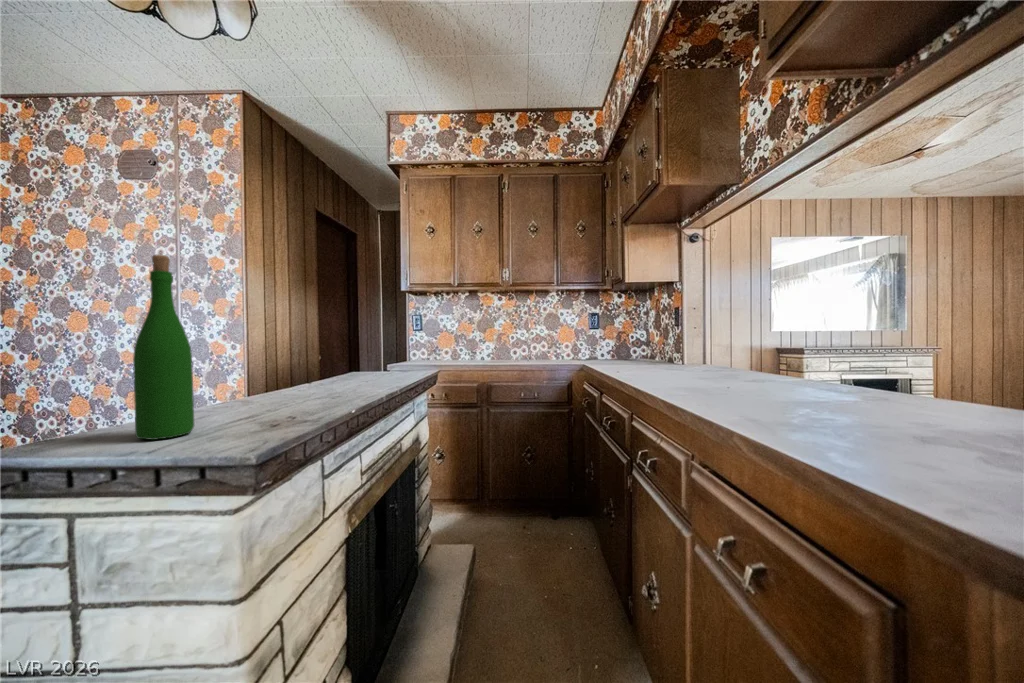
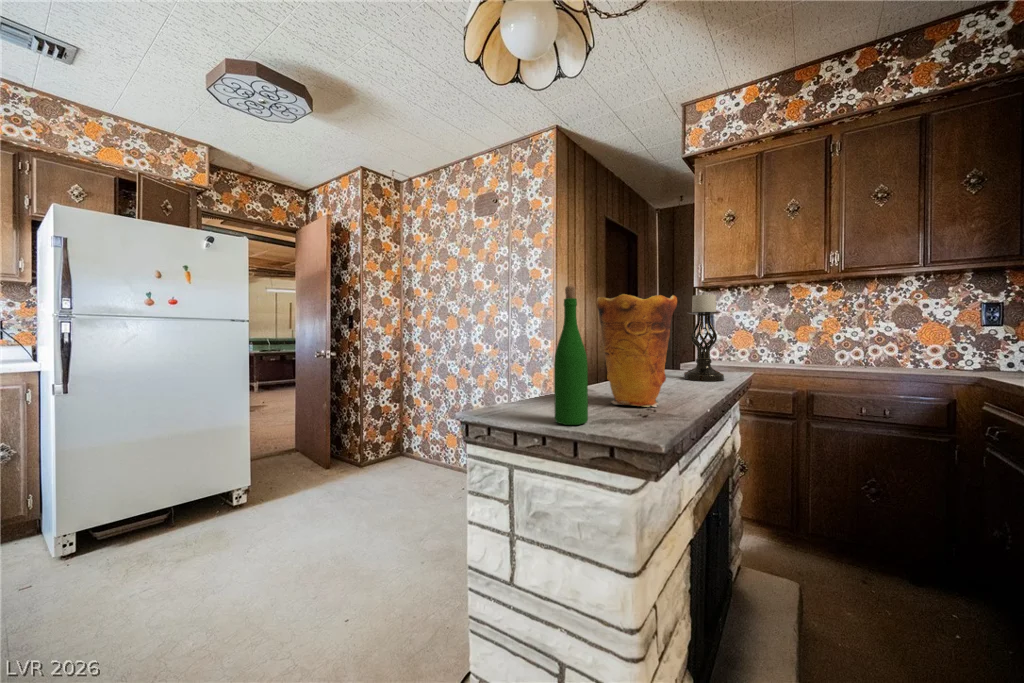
vase: none [232,276,334,407] -> present [597,294,677,407]
candle holder: none [373,290,411,377] -> present [683,292,724,381]

